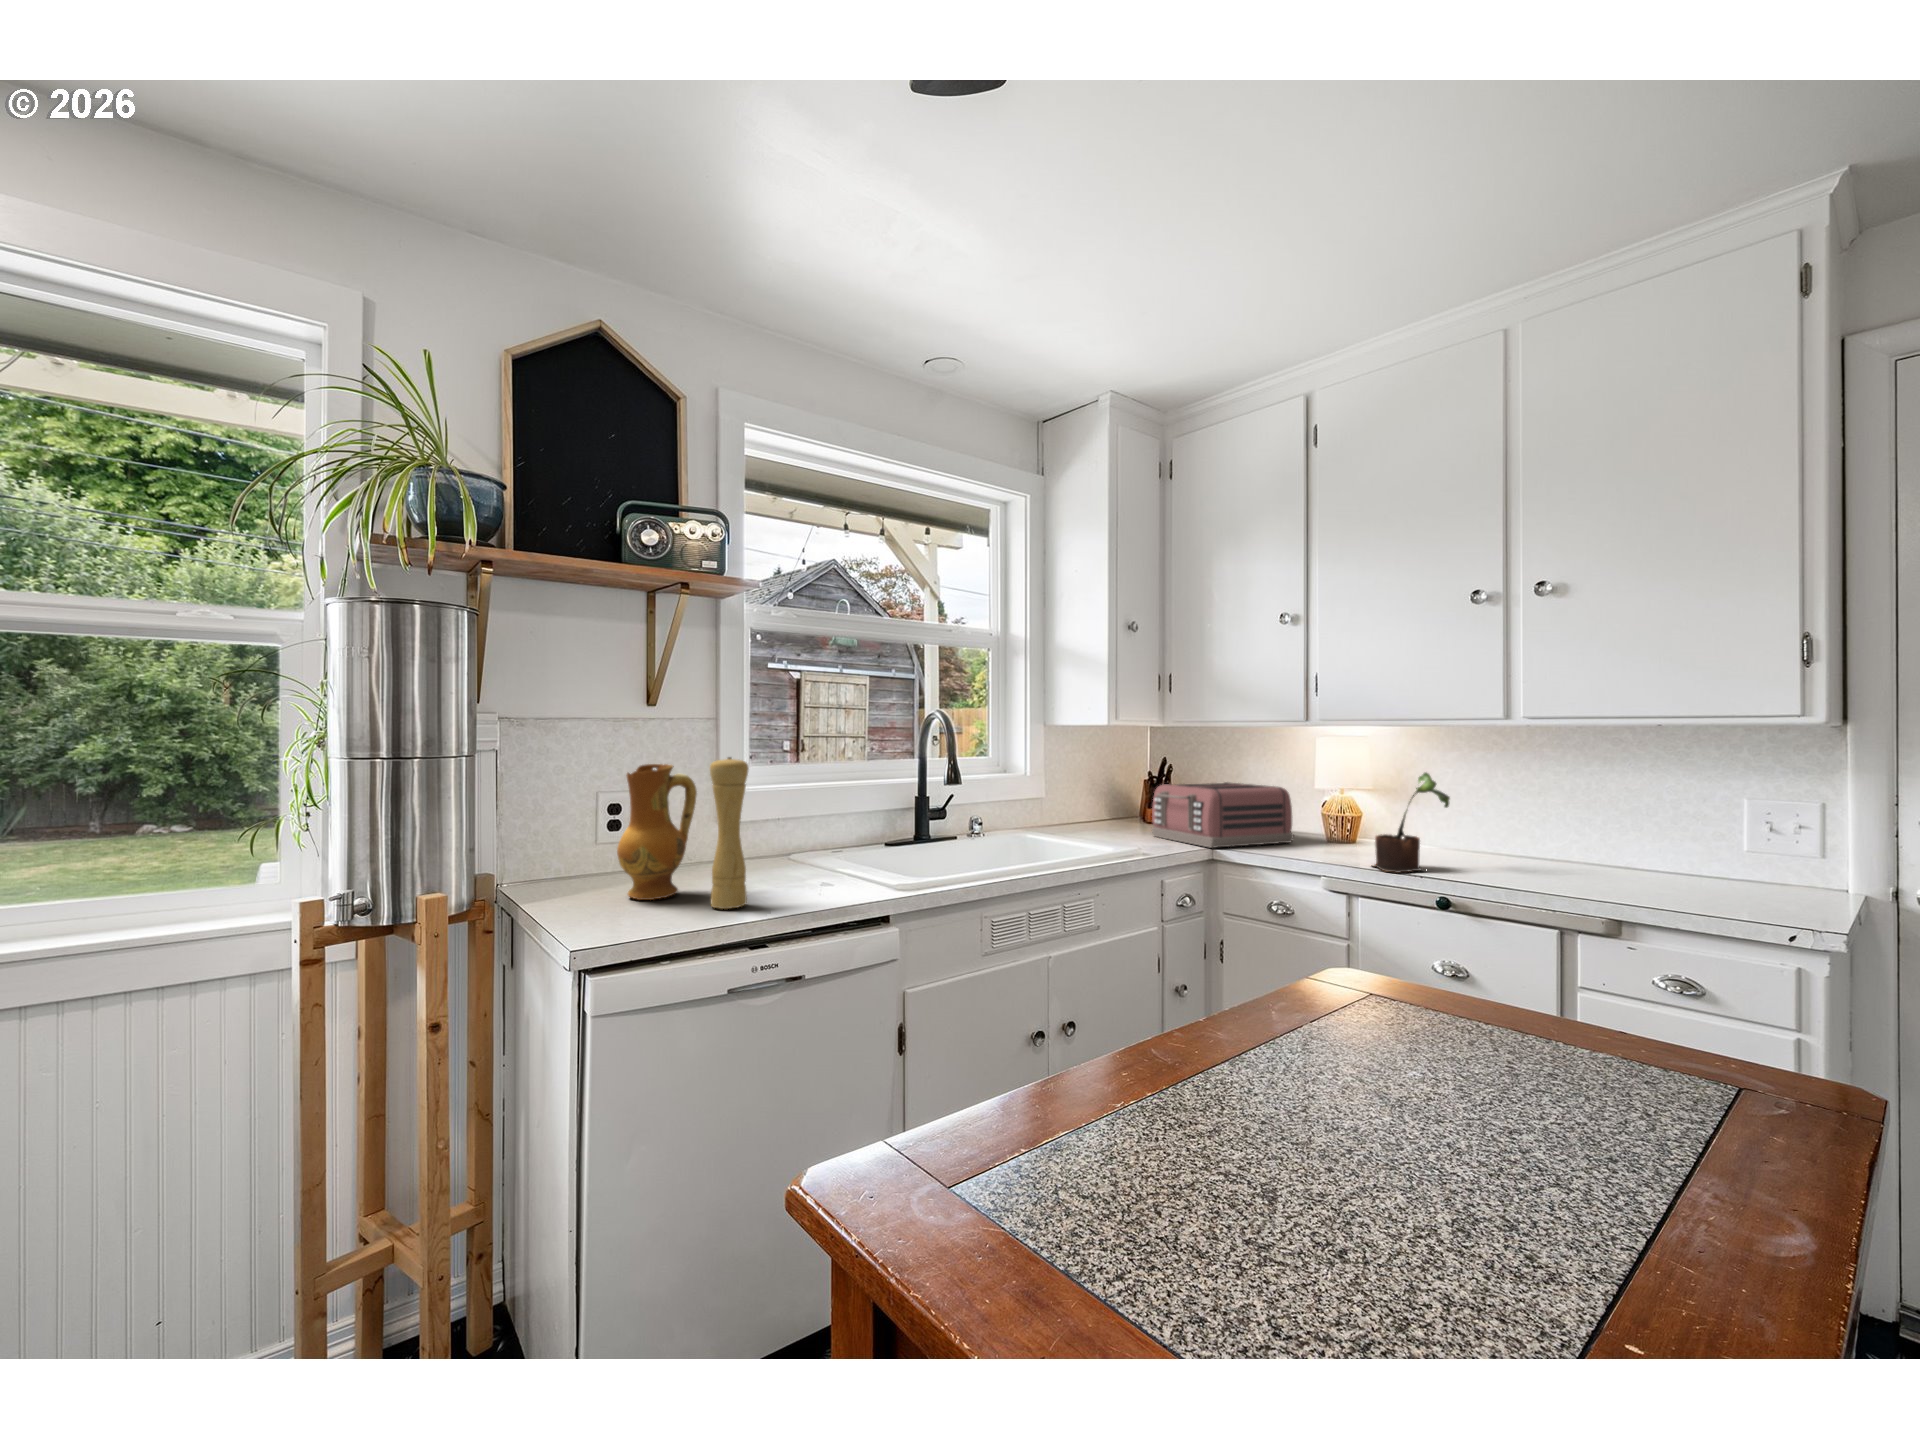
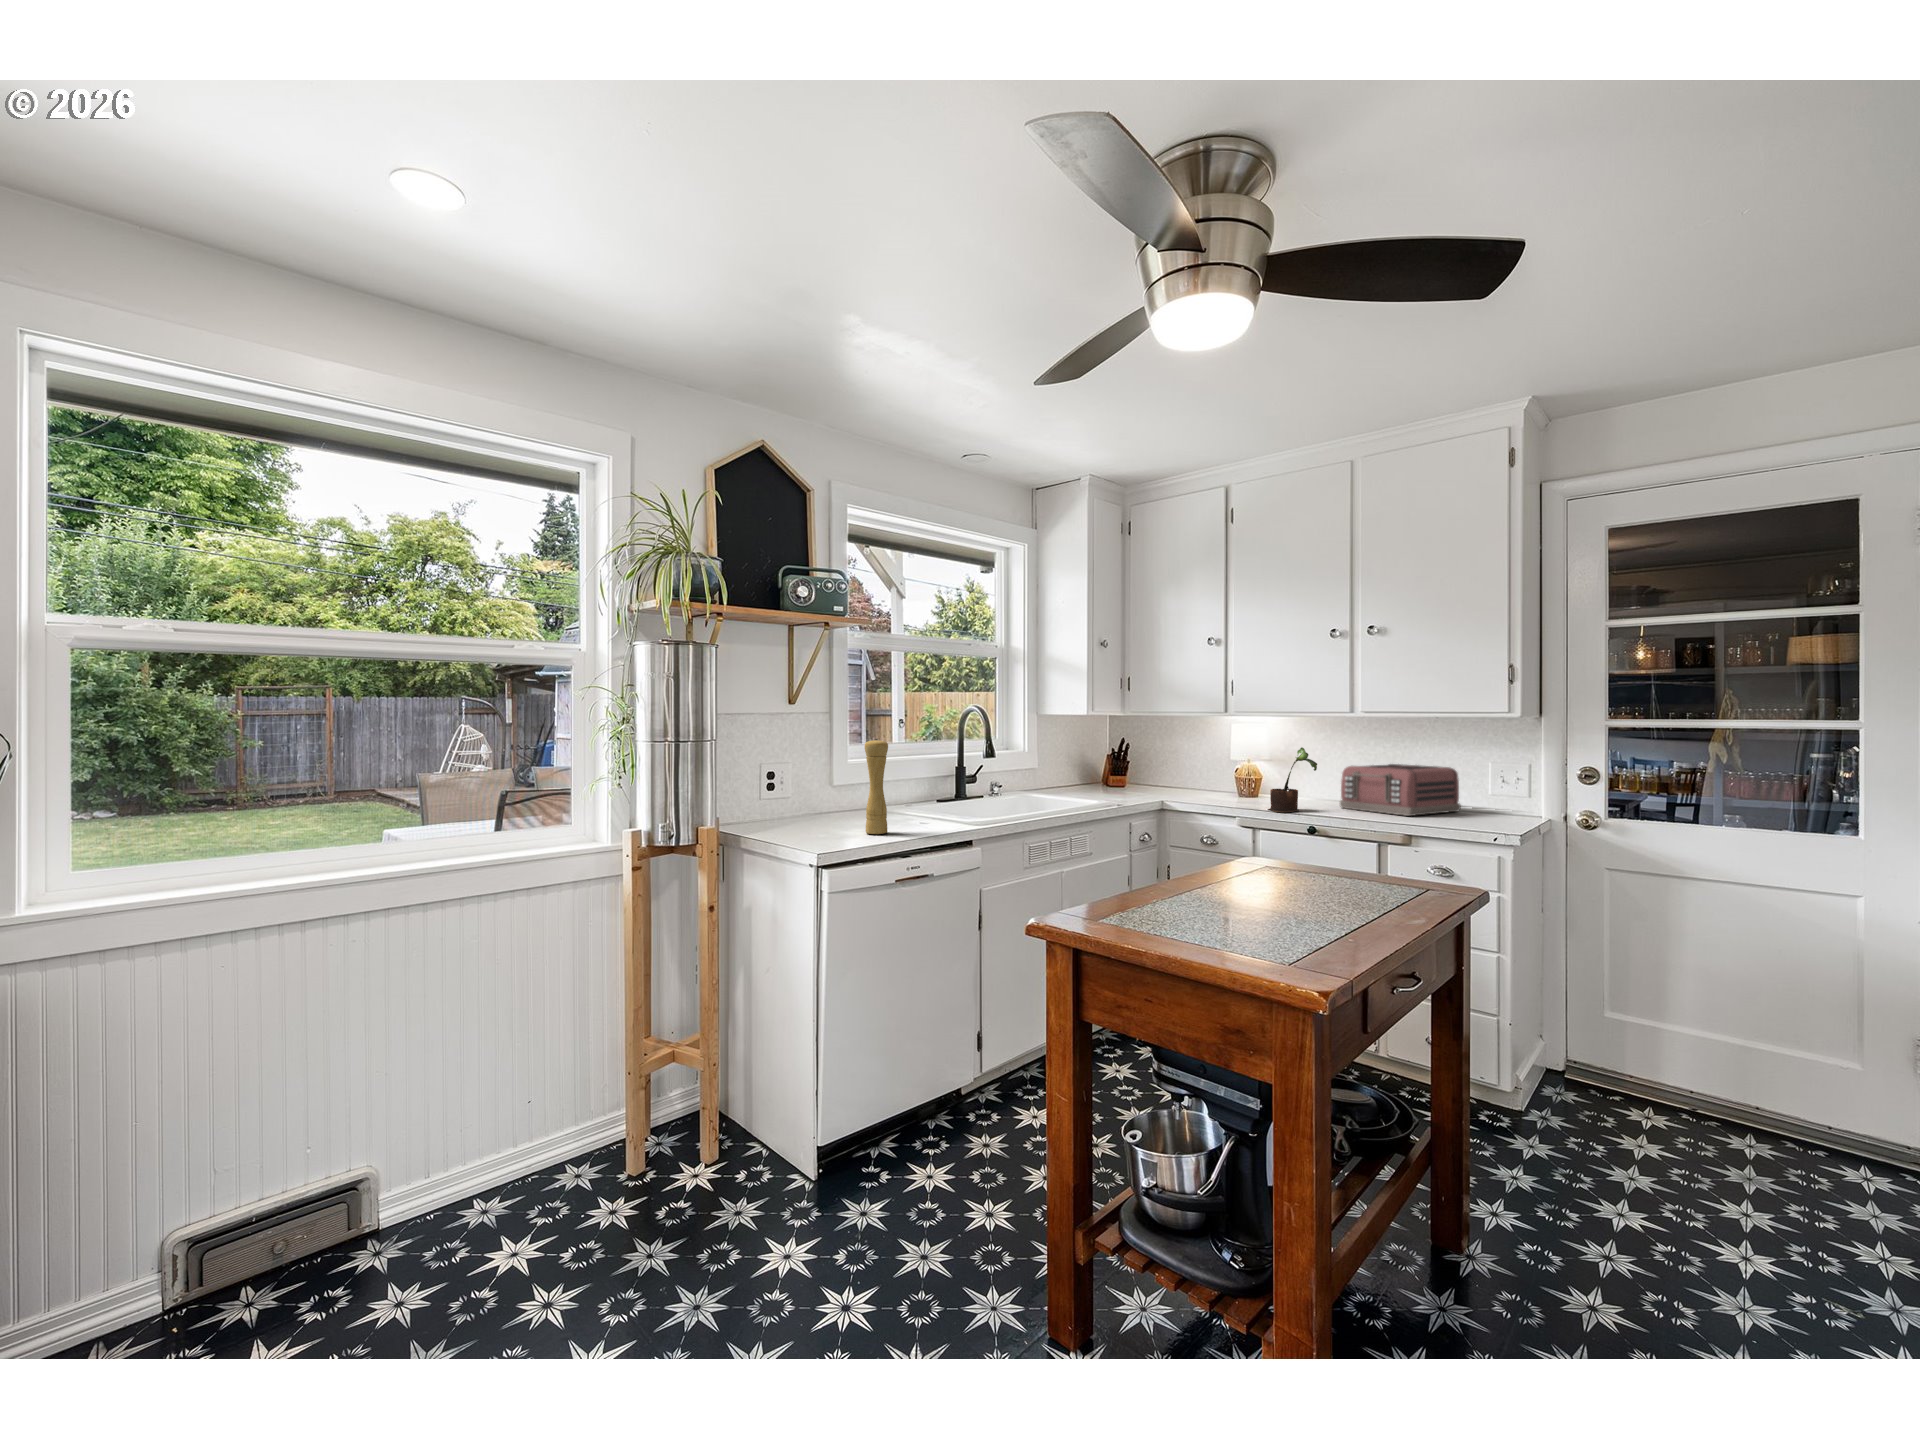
ceramic jug: present [617,764,697,900] -> none [797,744,844,831]
toaster: present [1152,782,1293,848] -> present [1340,764,1461,816]

